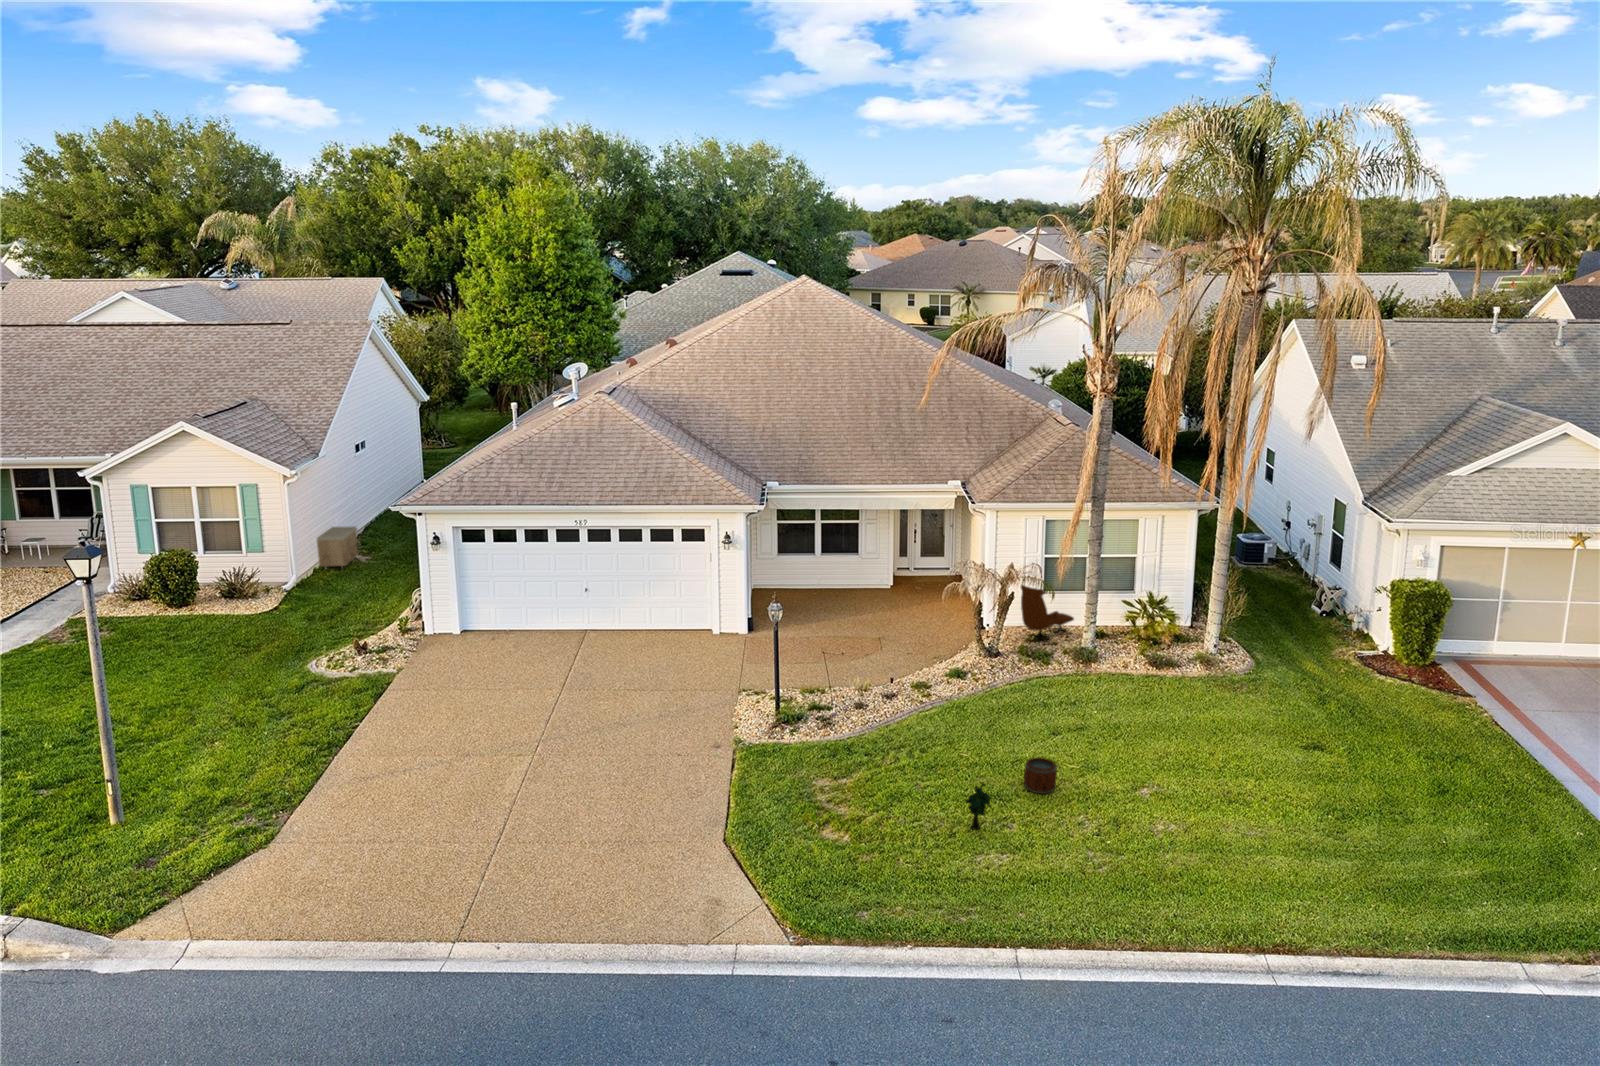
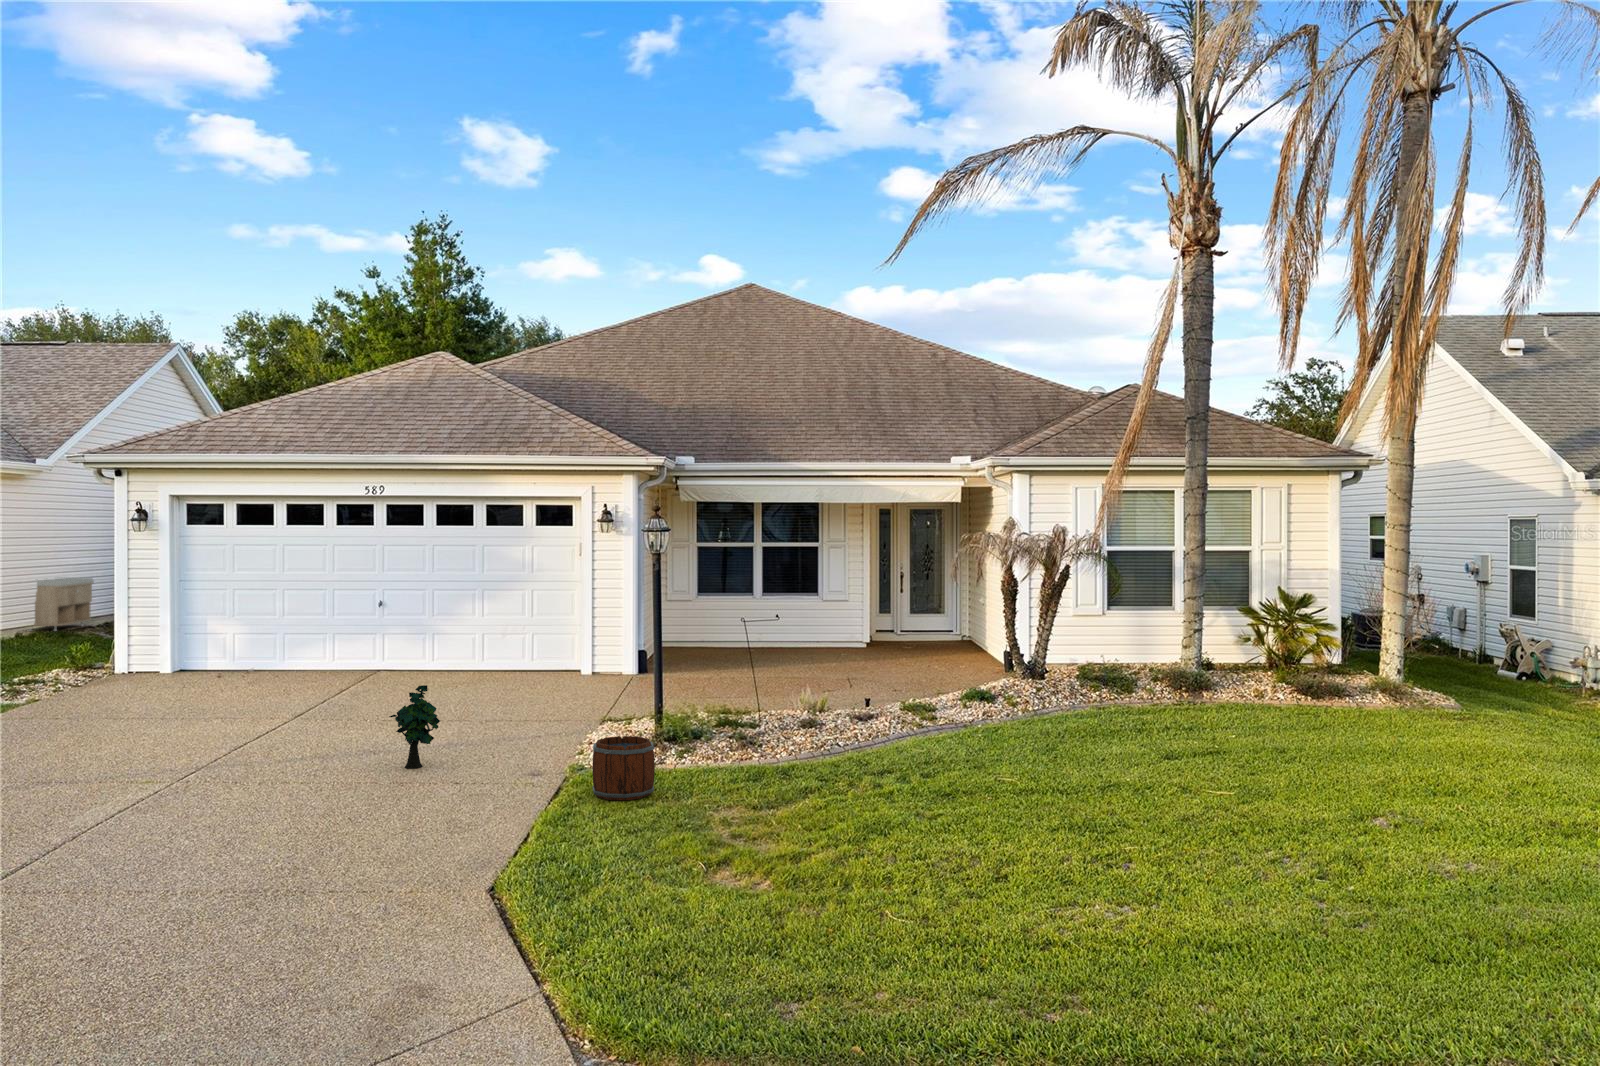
lounge chair: present [1021,585,1074,641] -> none [1073,583,1157,683]
bucket: present [1024,757,1057,794] -> present [593,736,655,800]
decorative plant: present [965,783,992,830] -> present [389,685,440,769]

